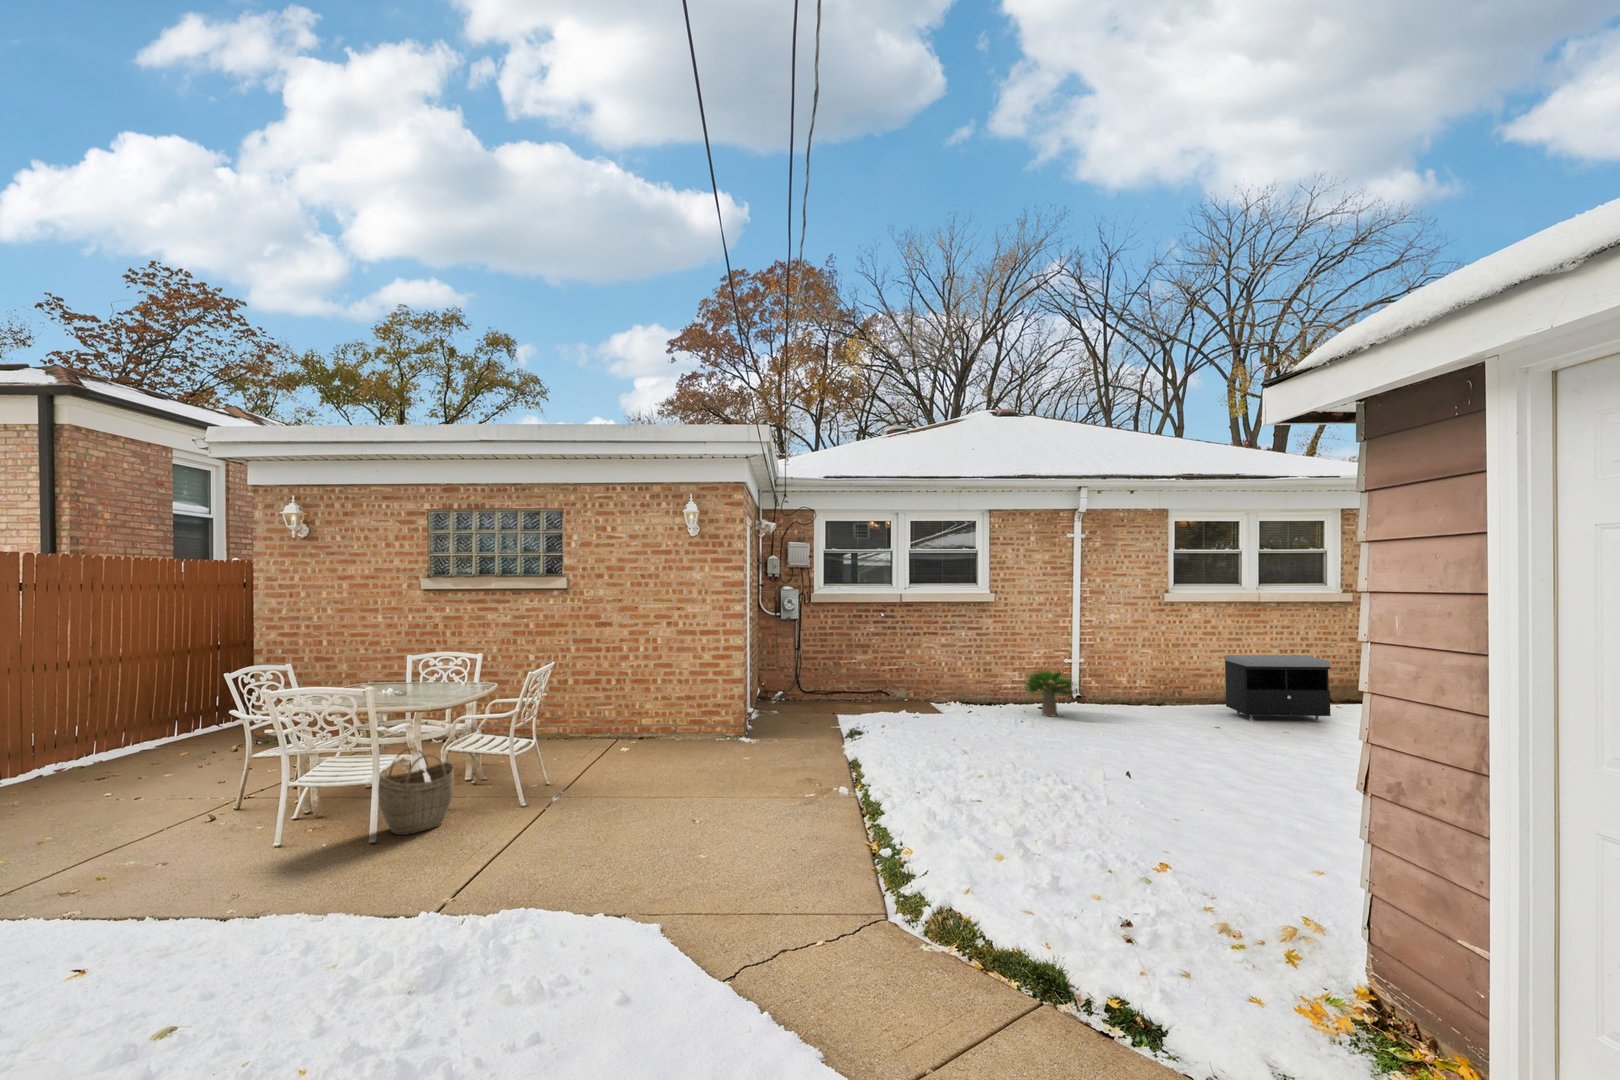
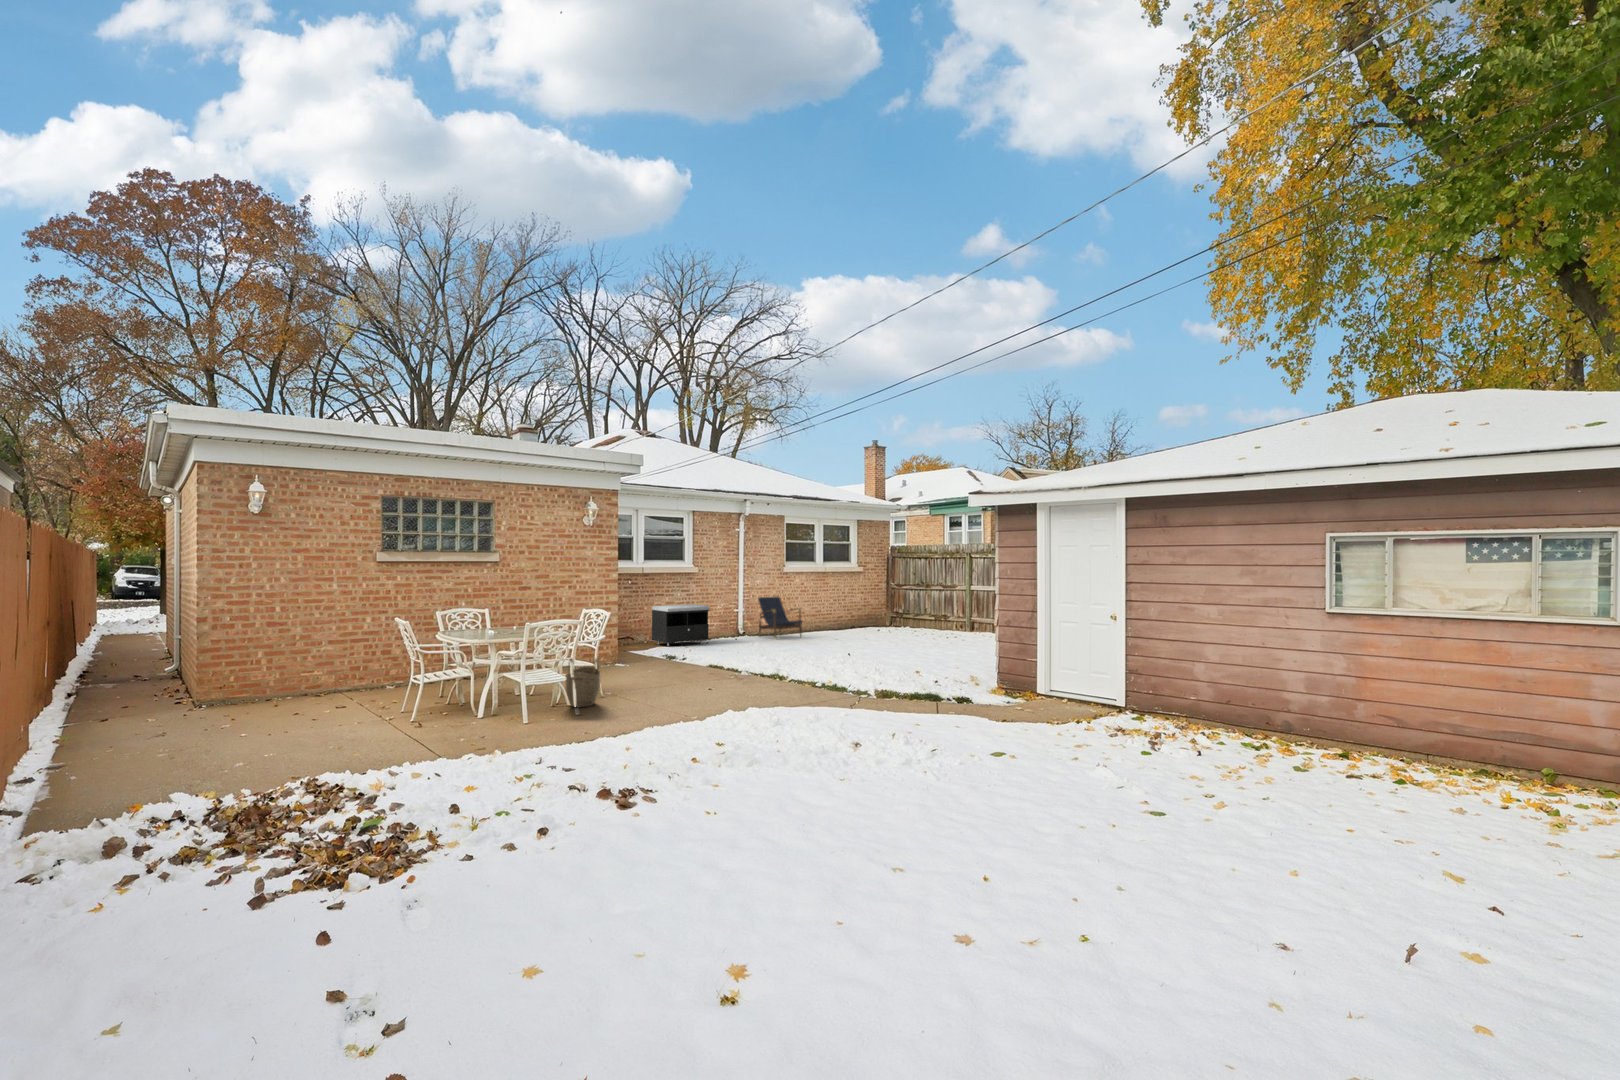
lounge chair: none [1110,645,1187,722] -> present [758,597,803,638]
storage bench: present [1225,655,1331,722] -> present [652,604,709,646]
potted plant: present [1023,671,1075,716] -> none [717,611,753,641]

